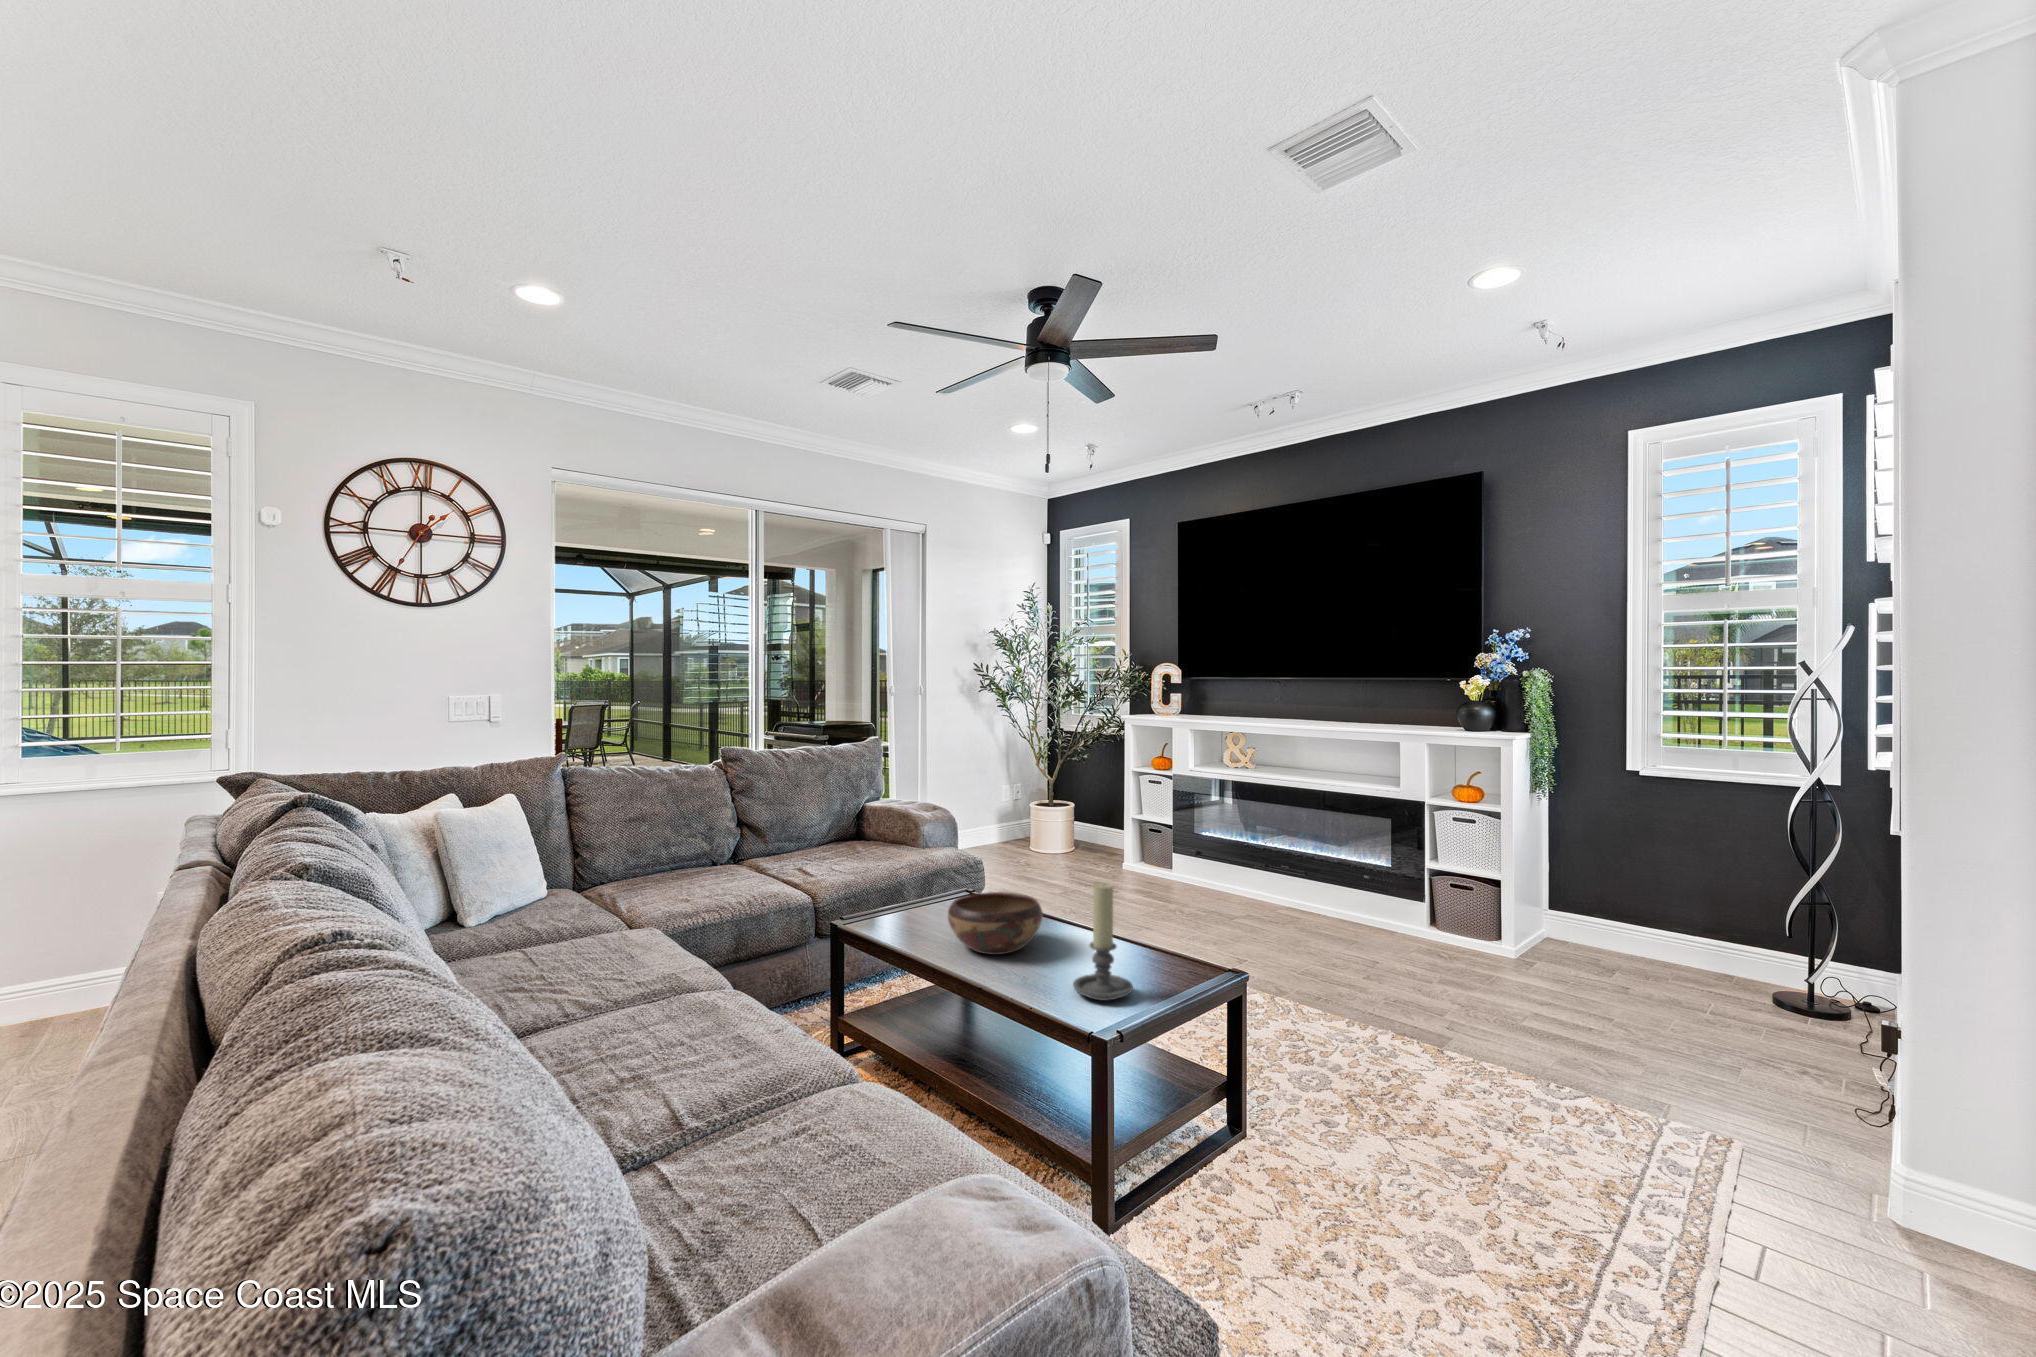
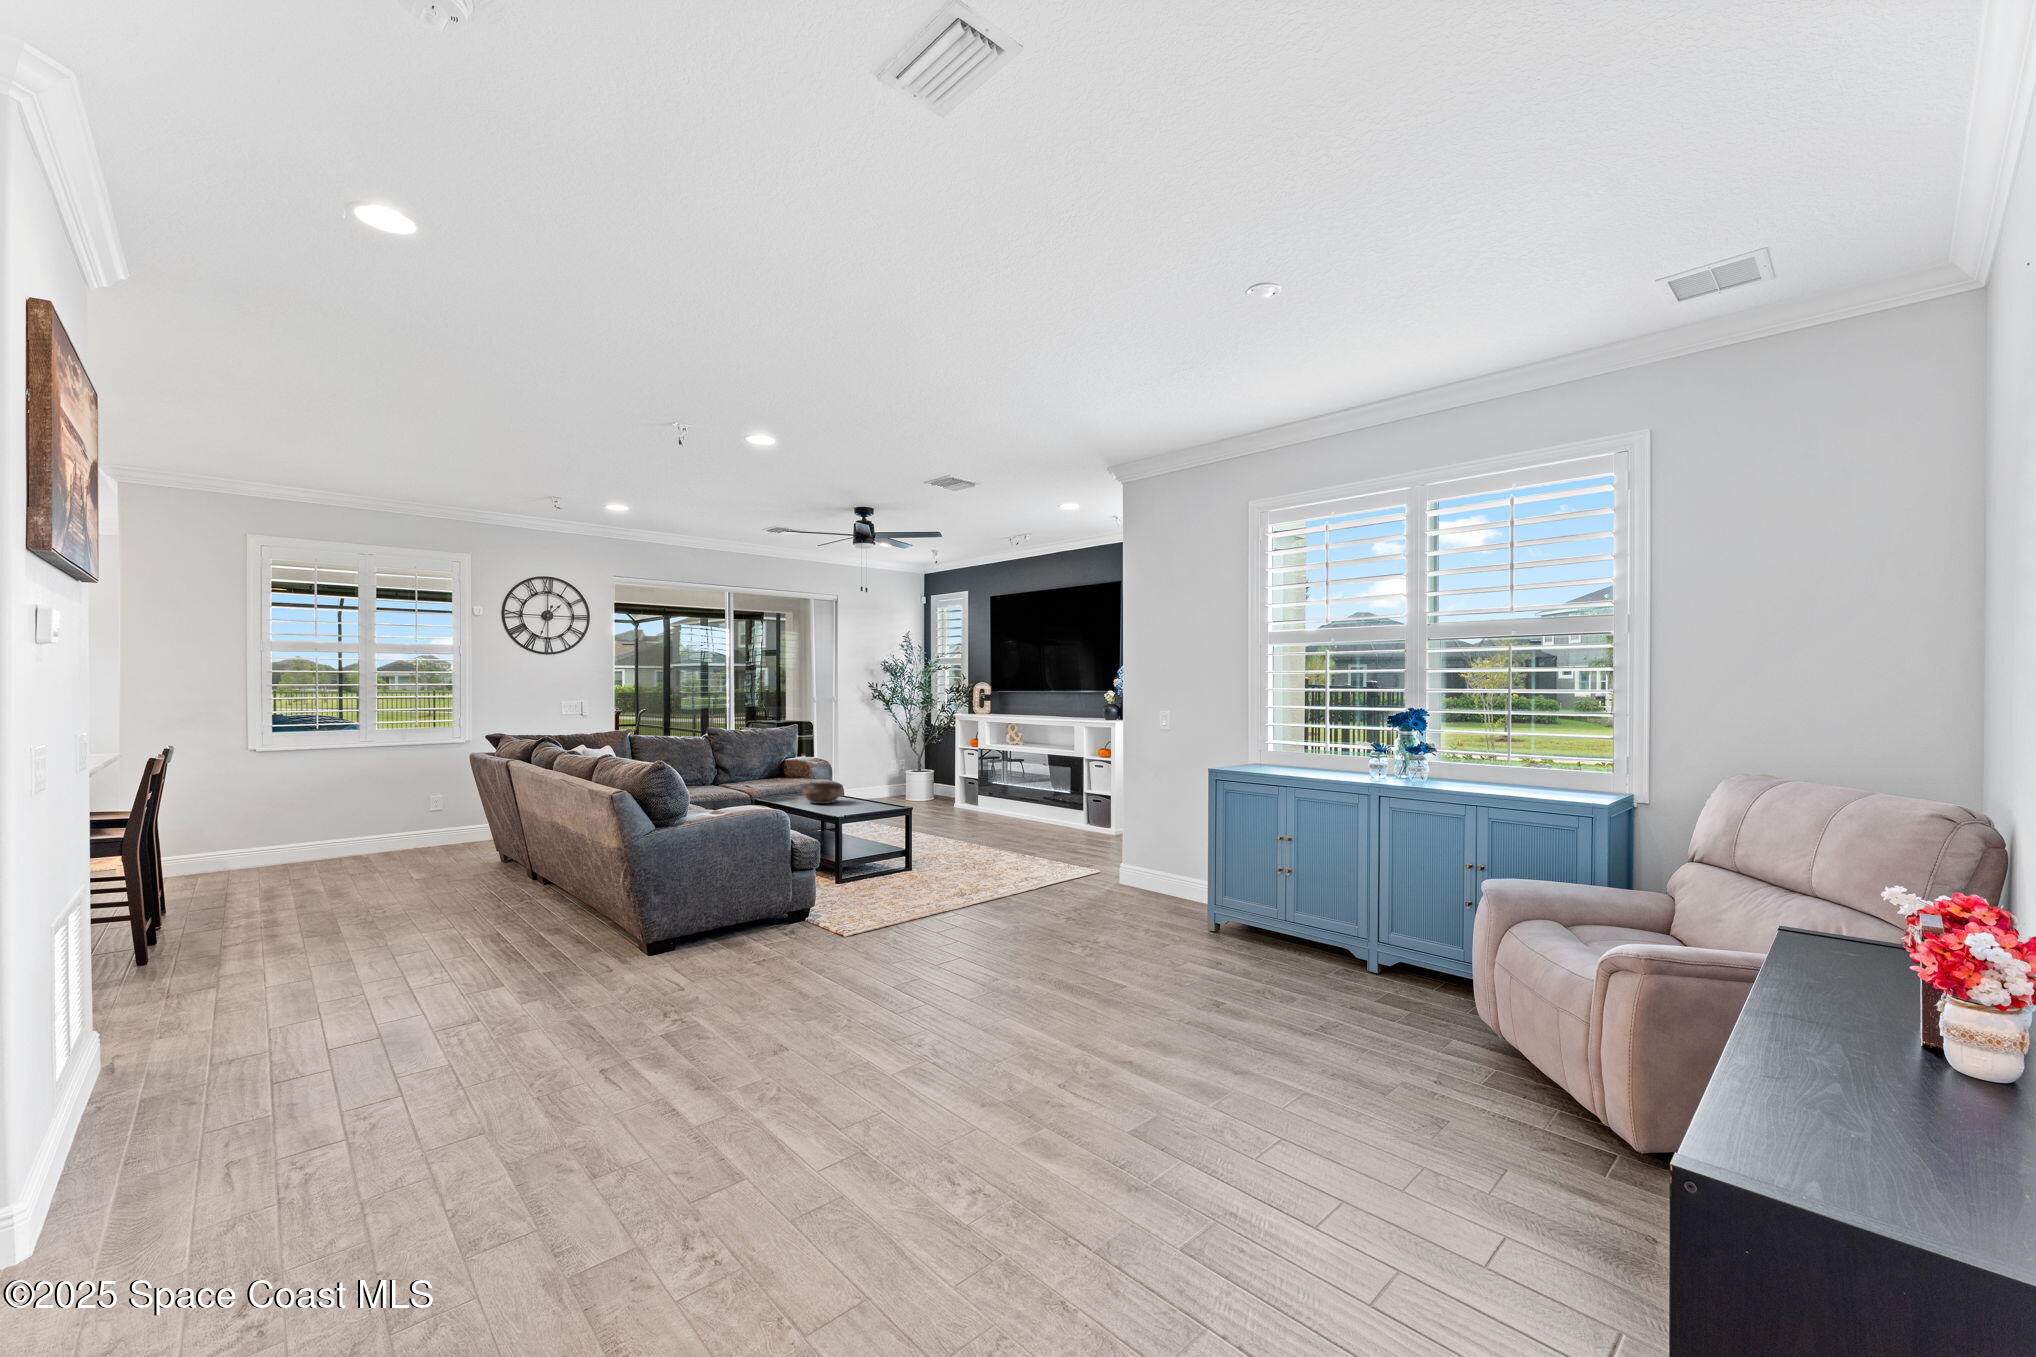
candle holder: present [1073,883,1133,1001] -> none [842,769,865,811]

